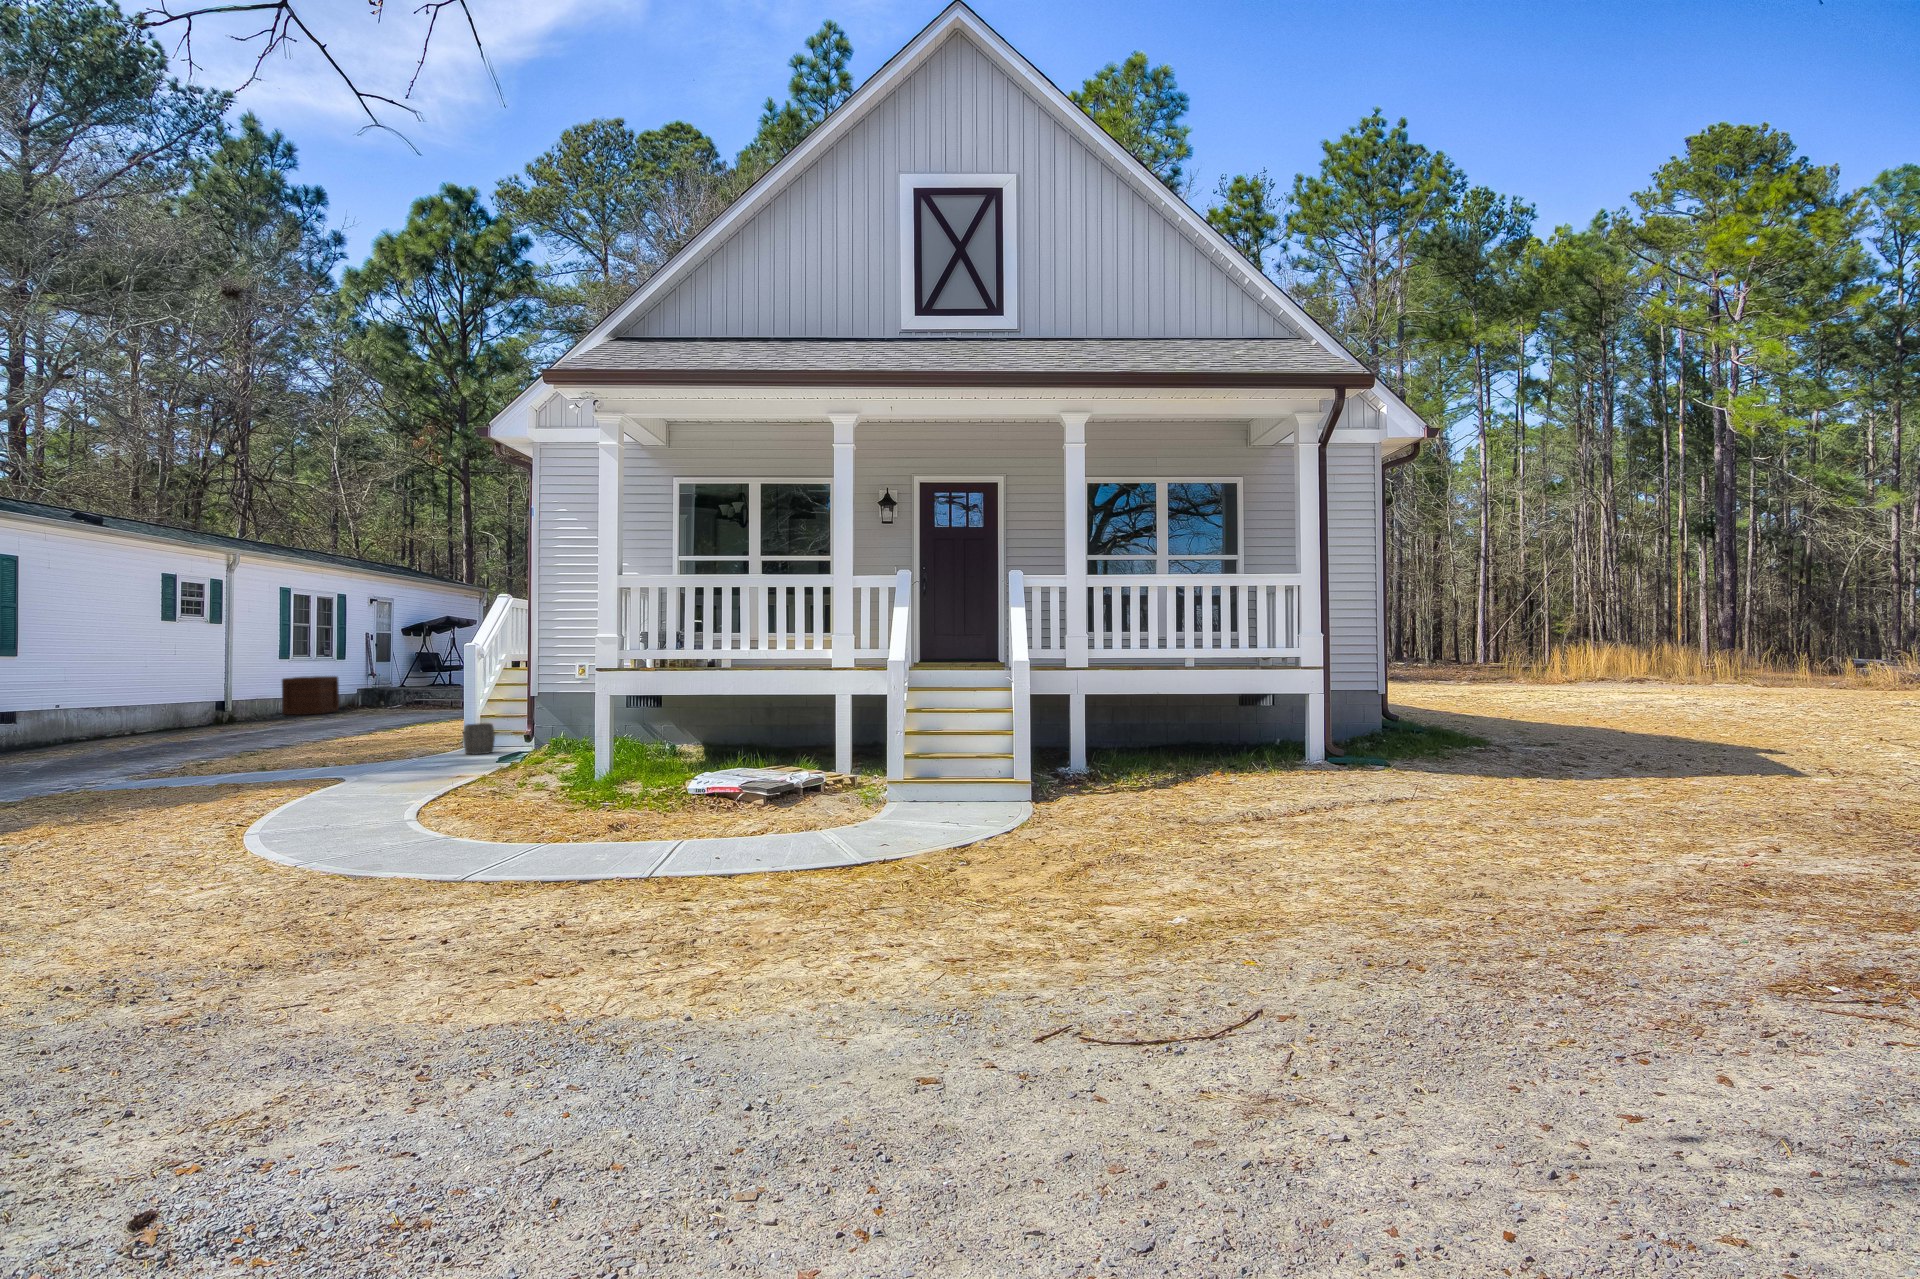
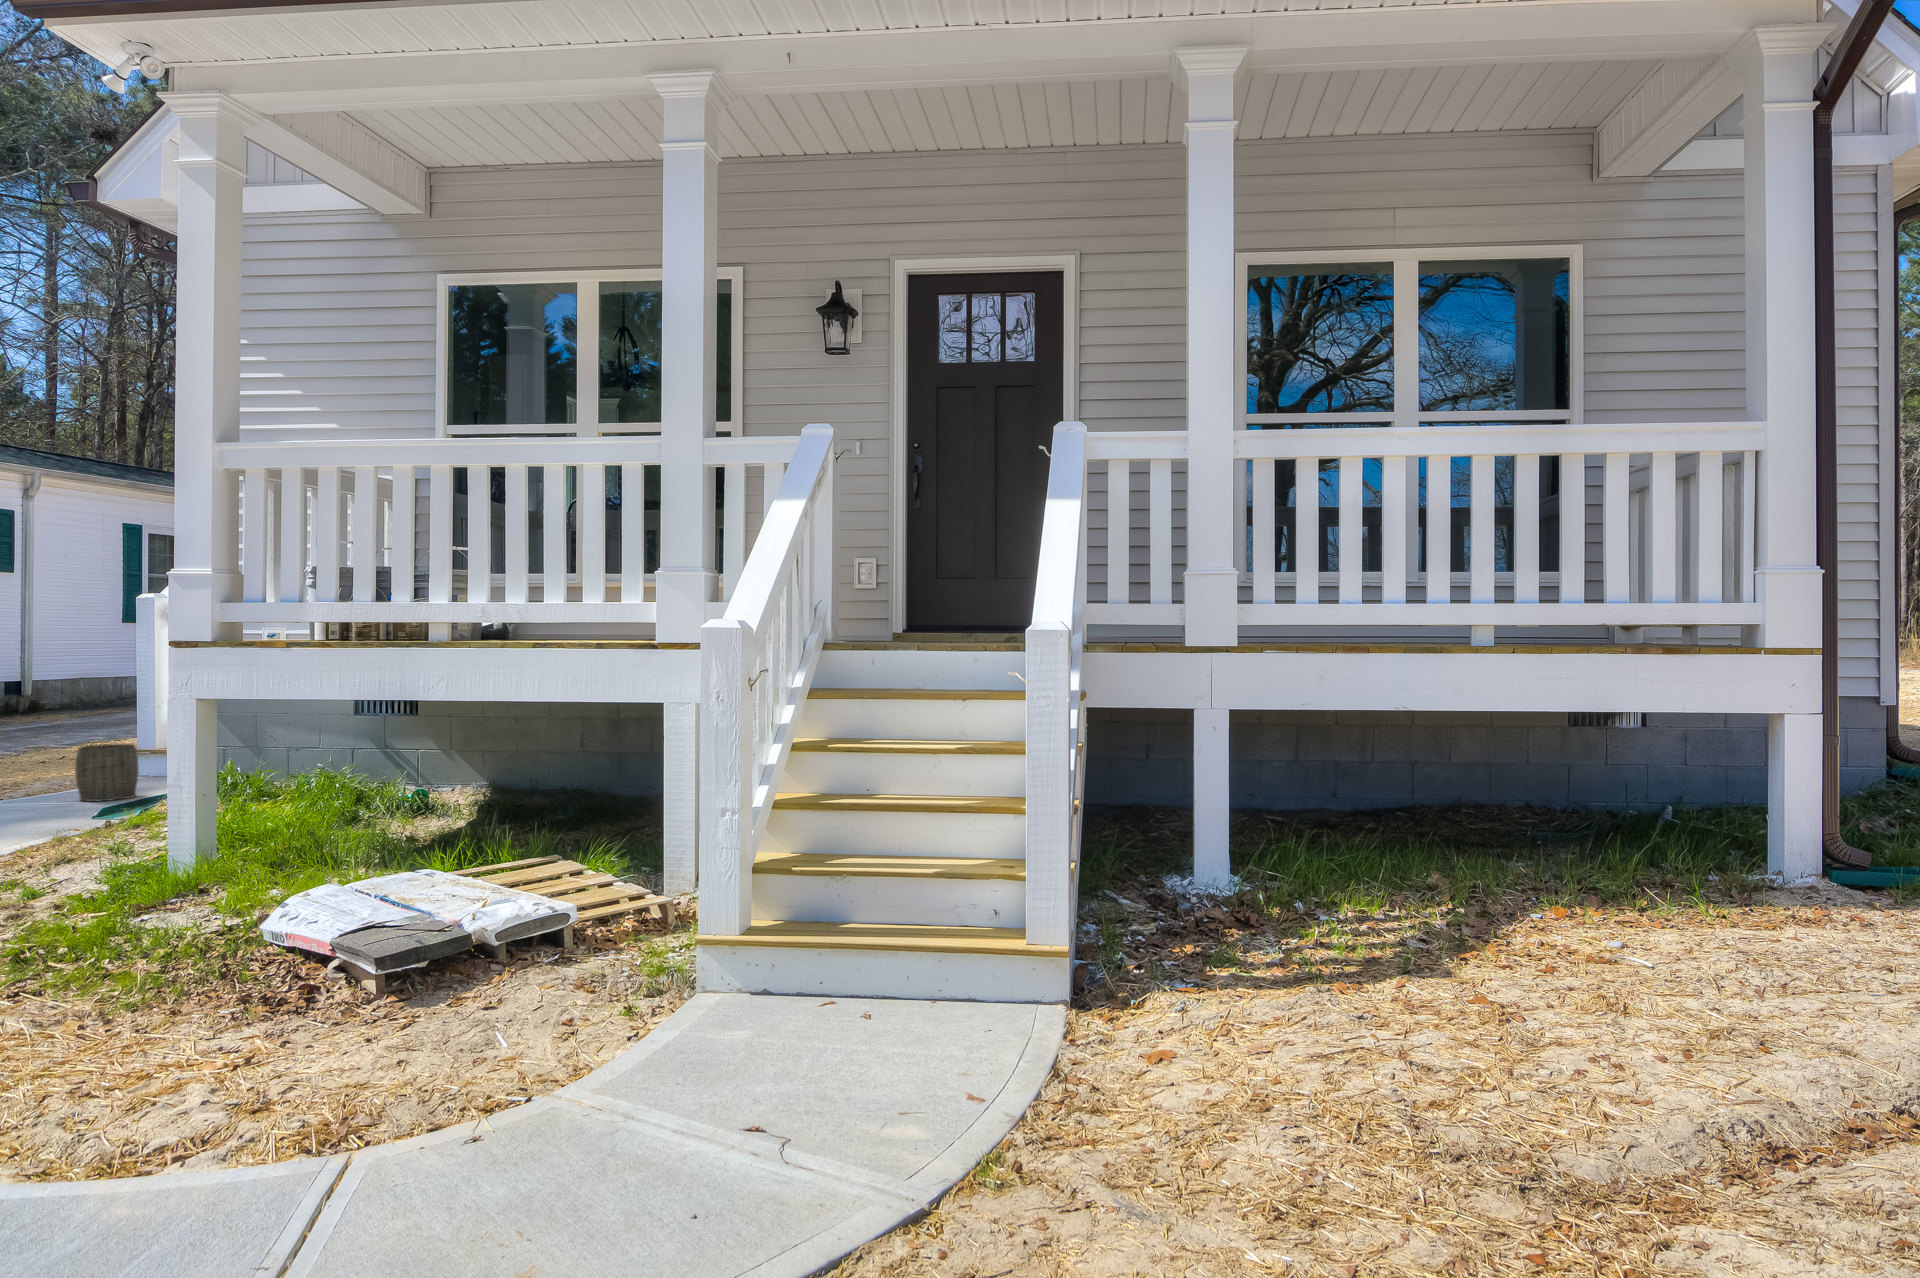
wooden crate: present [282,676,339,715] -> none [19,661,112,718]

